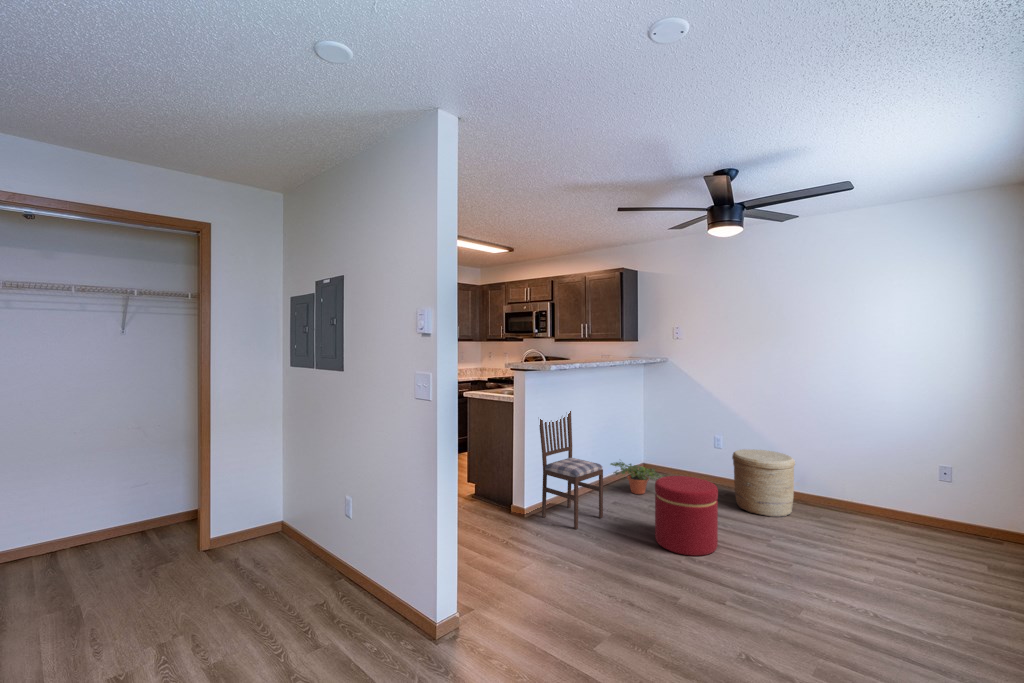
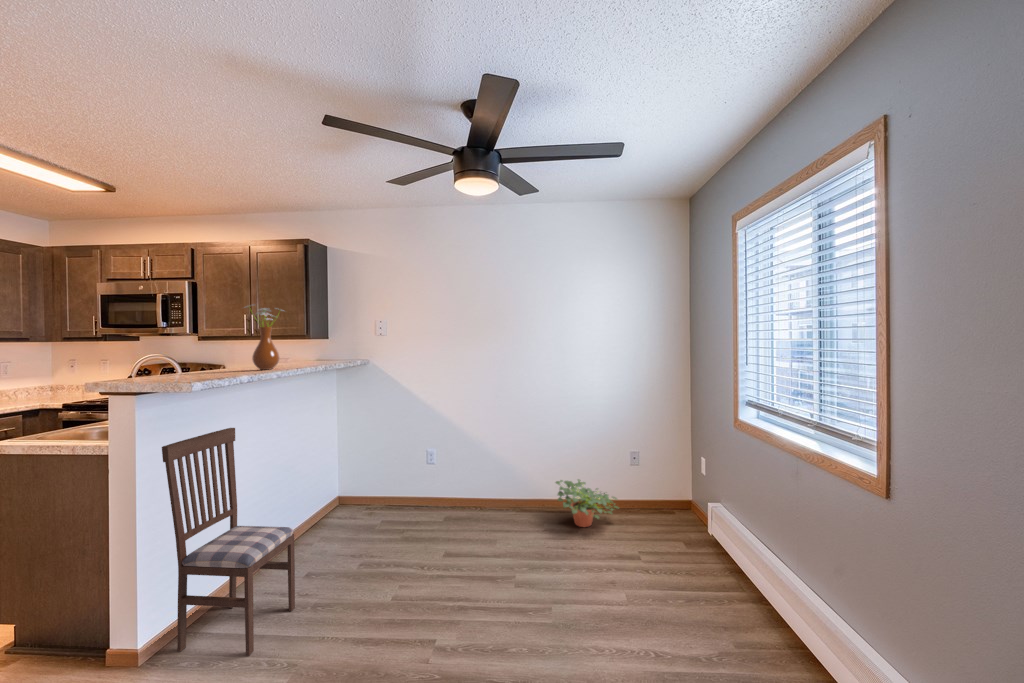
vase: none [576,320,602,362] -> present [247,306,282,370]
woven basket: present [732,449,795,517] -> none [452,455,513,531]
potted plant: present [611,462,665,494] -> present [556,479,618,527]
ottoman: present [655,476,718,556] -> none [382,515,465,637]

